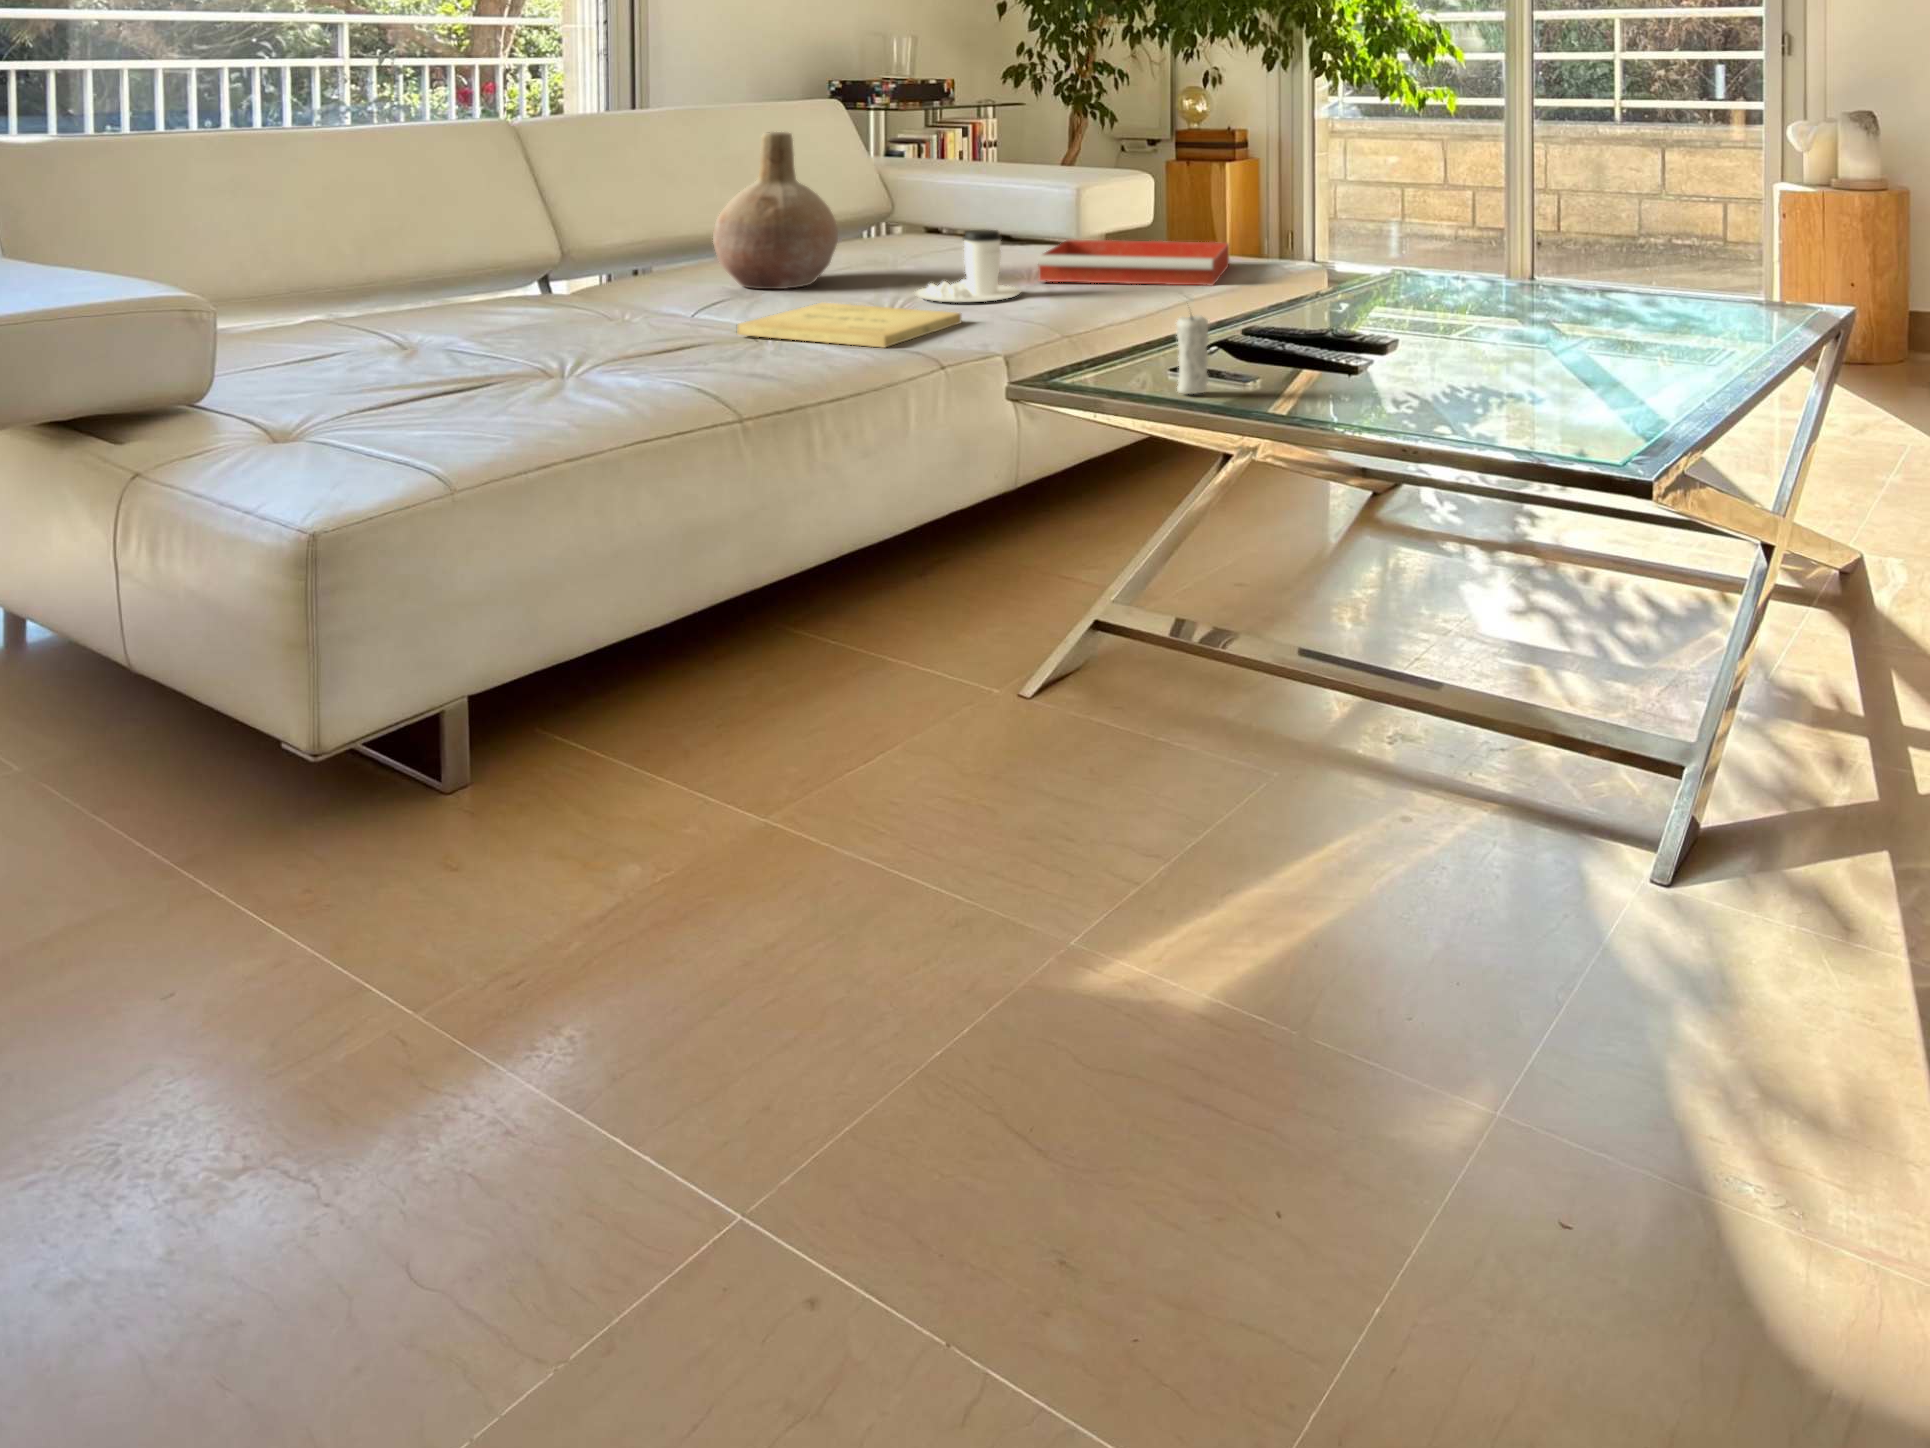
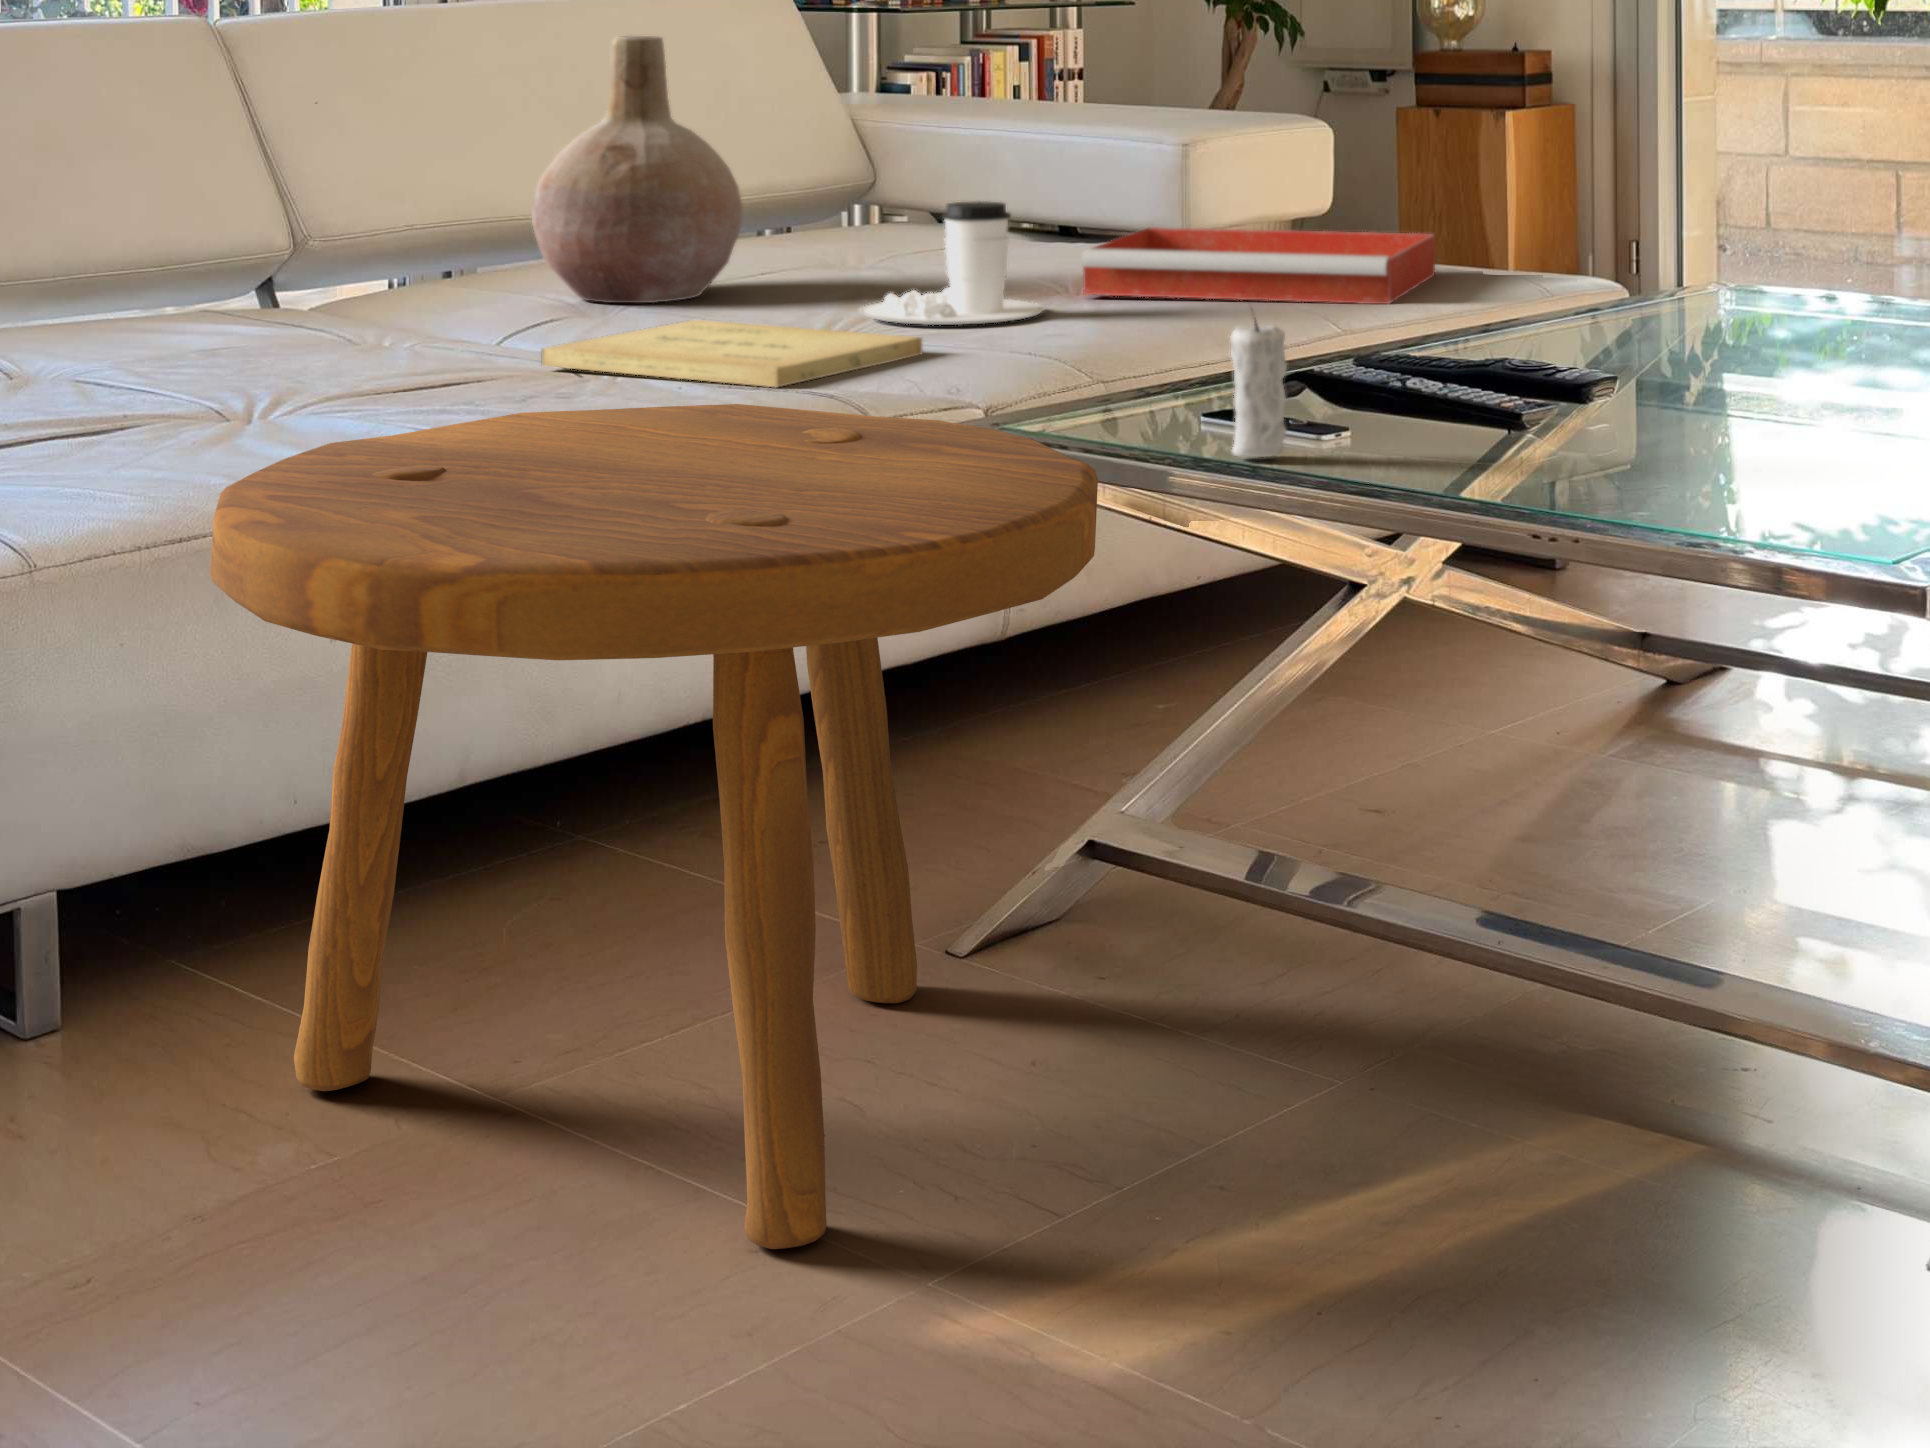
footstool: none [577,367,1122,911] -> present [210,404,1098,1249]

